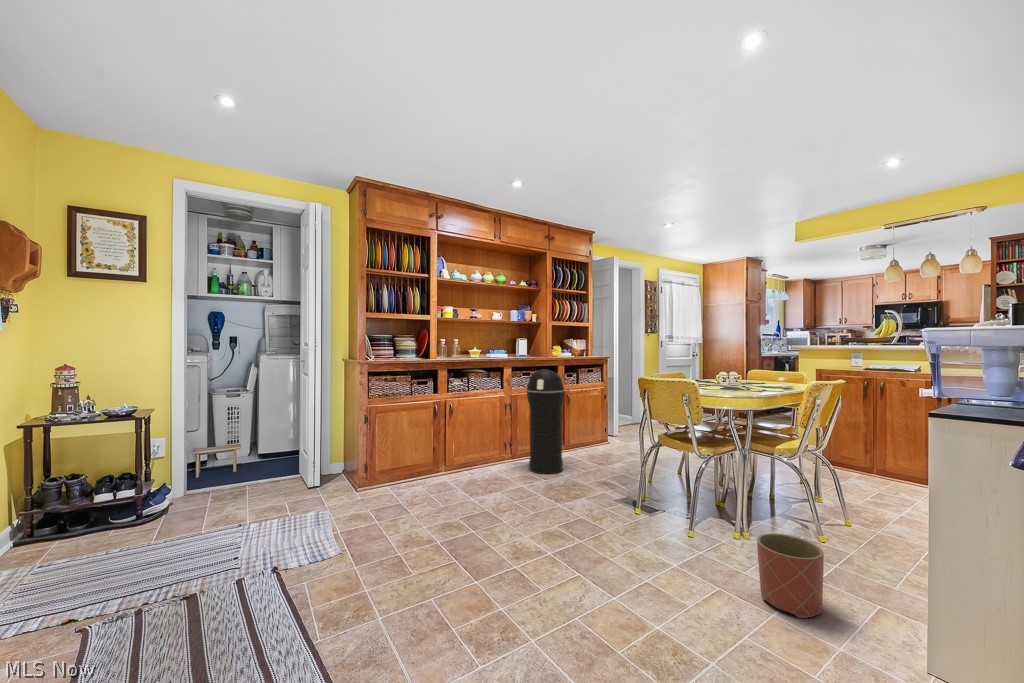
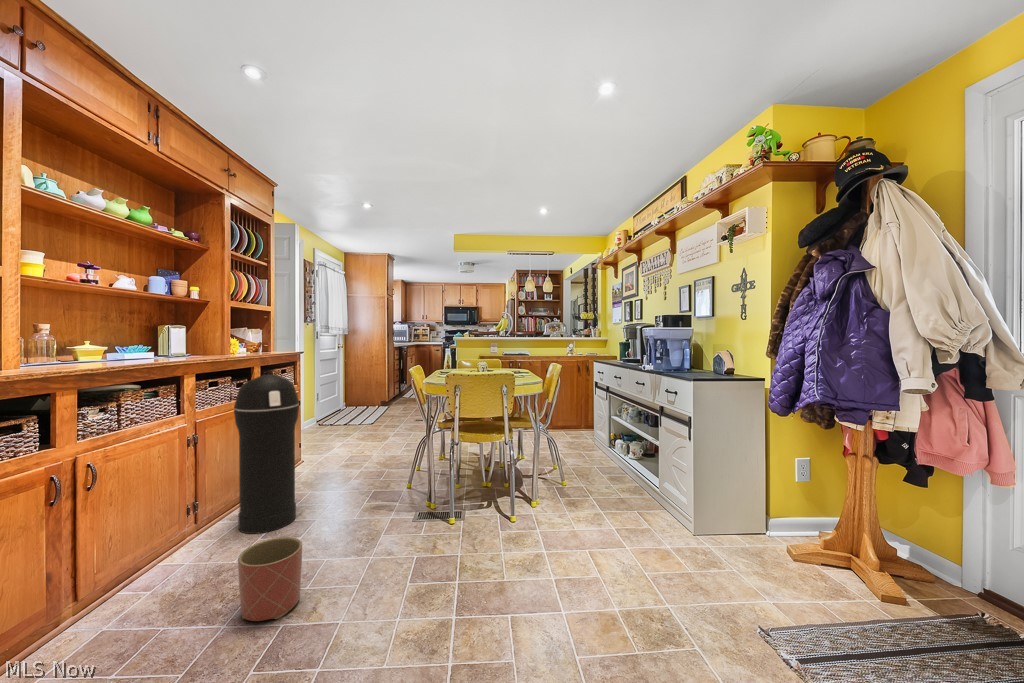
planter: present [757,533,824,618] -> present [238,537,302,621]

